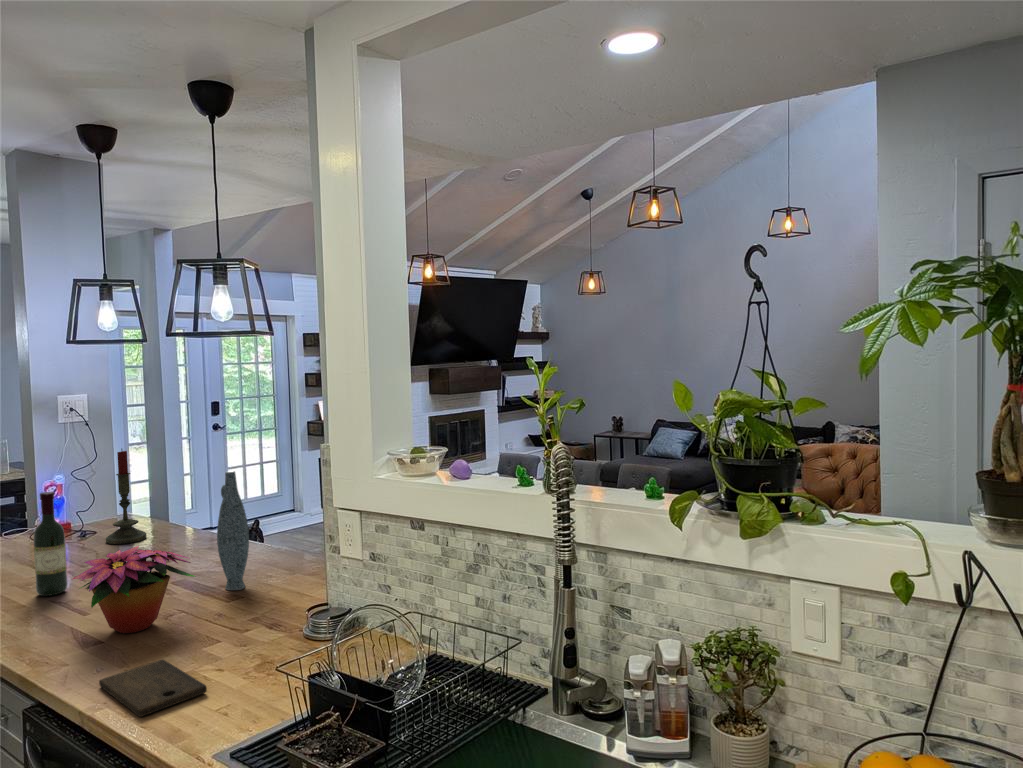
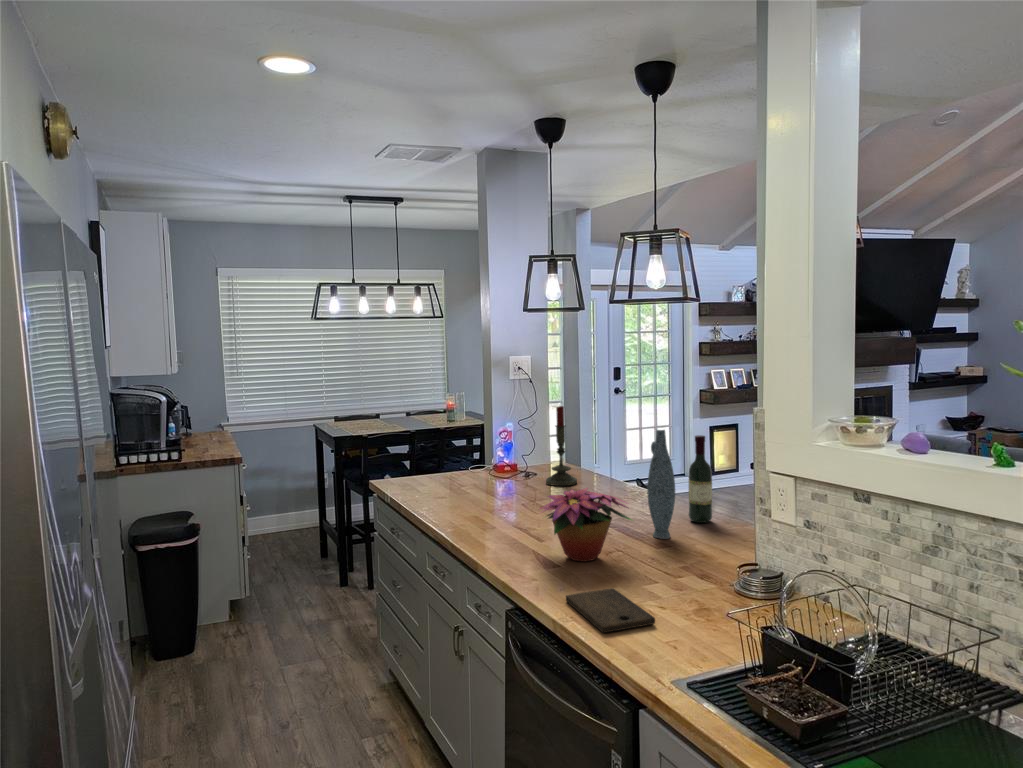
wine bottle: present [34,492,67,596] -> present [689,435,712,523]

